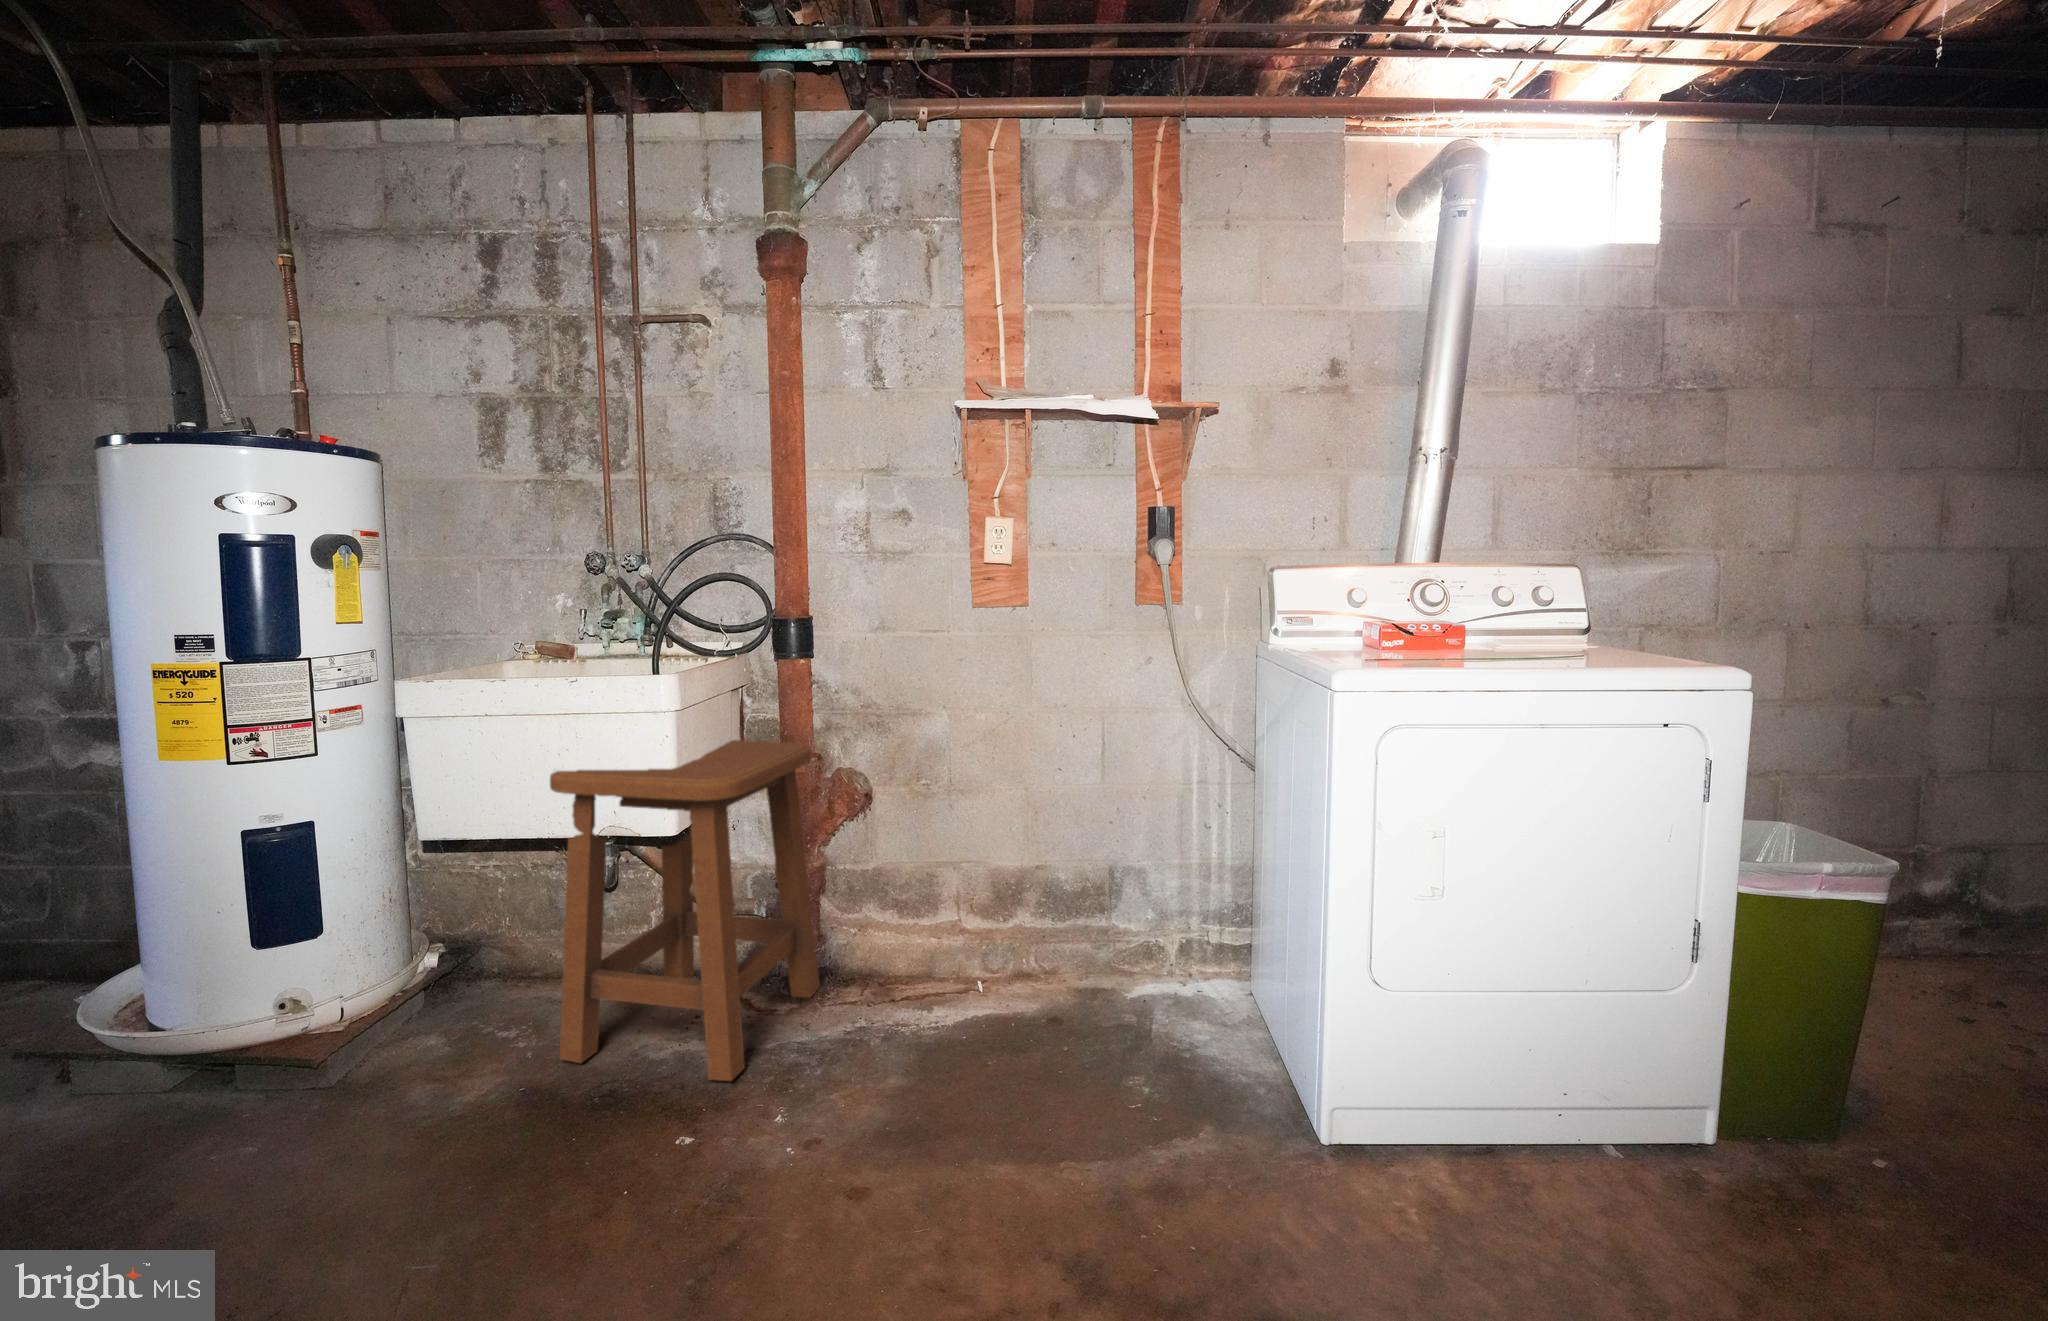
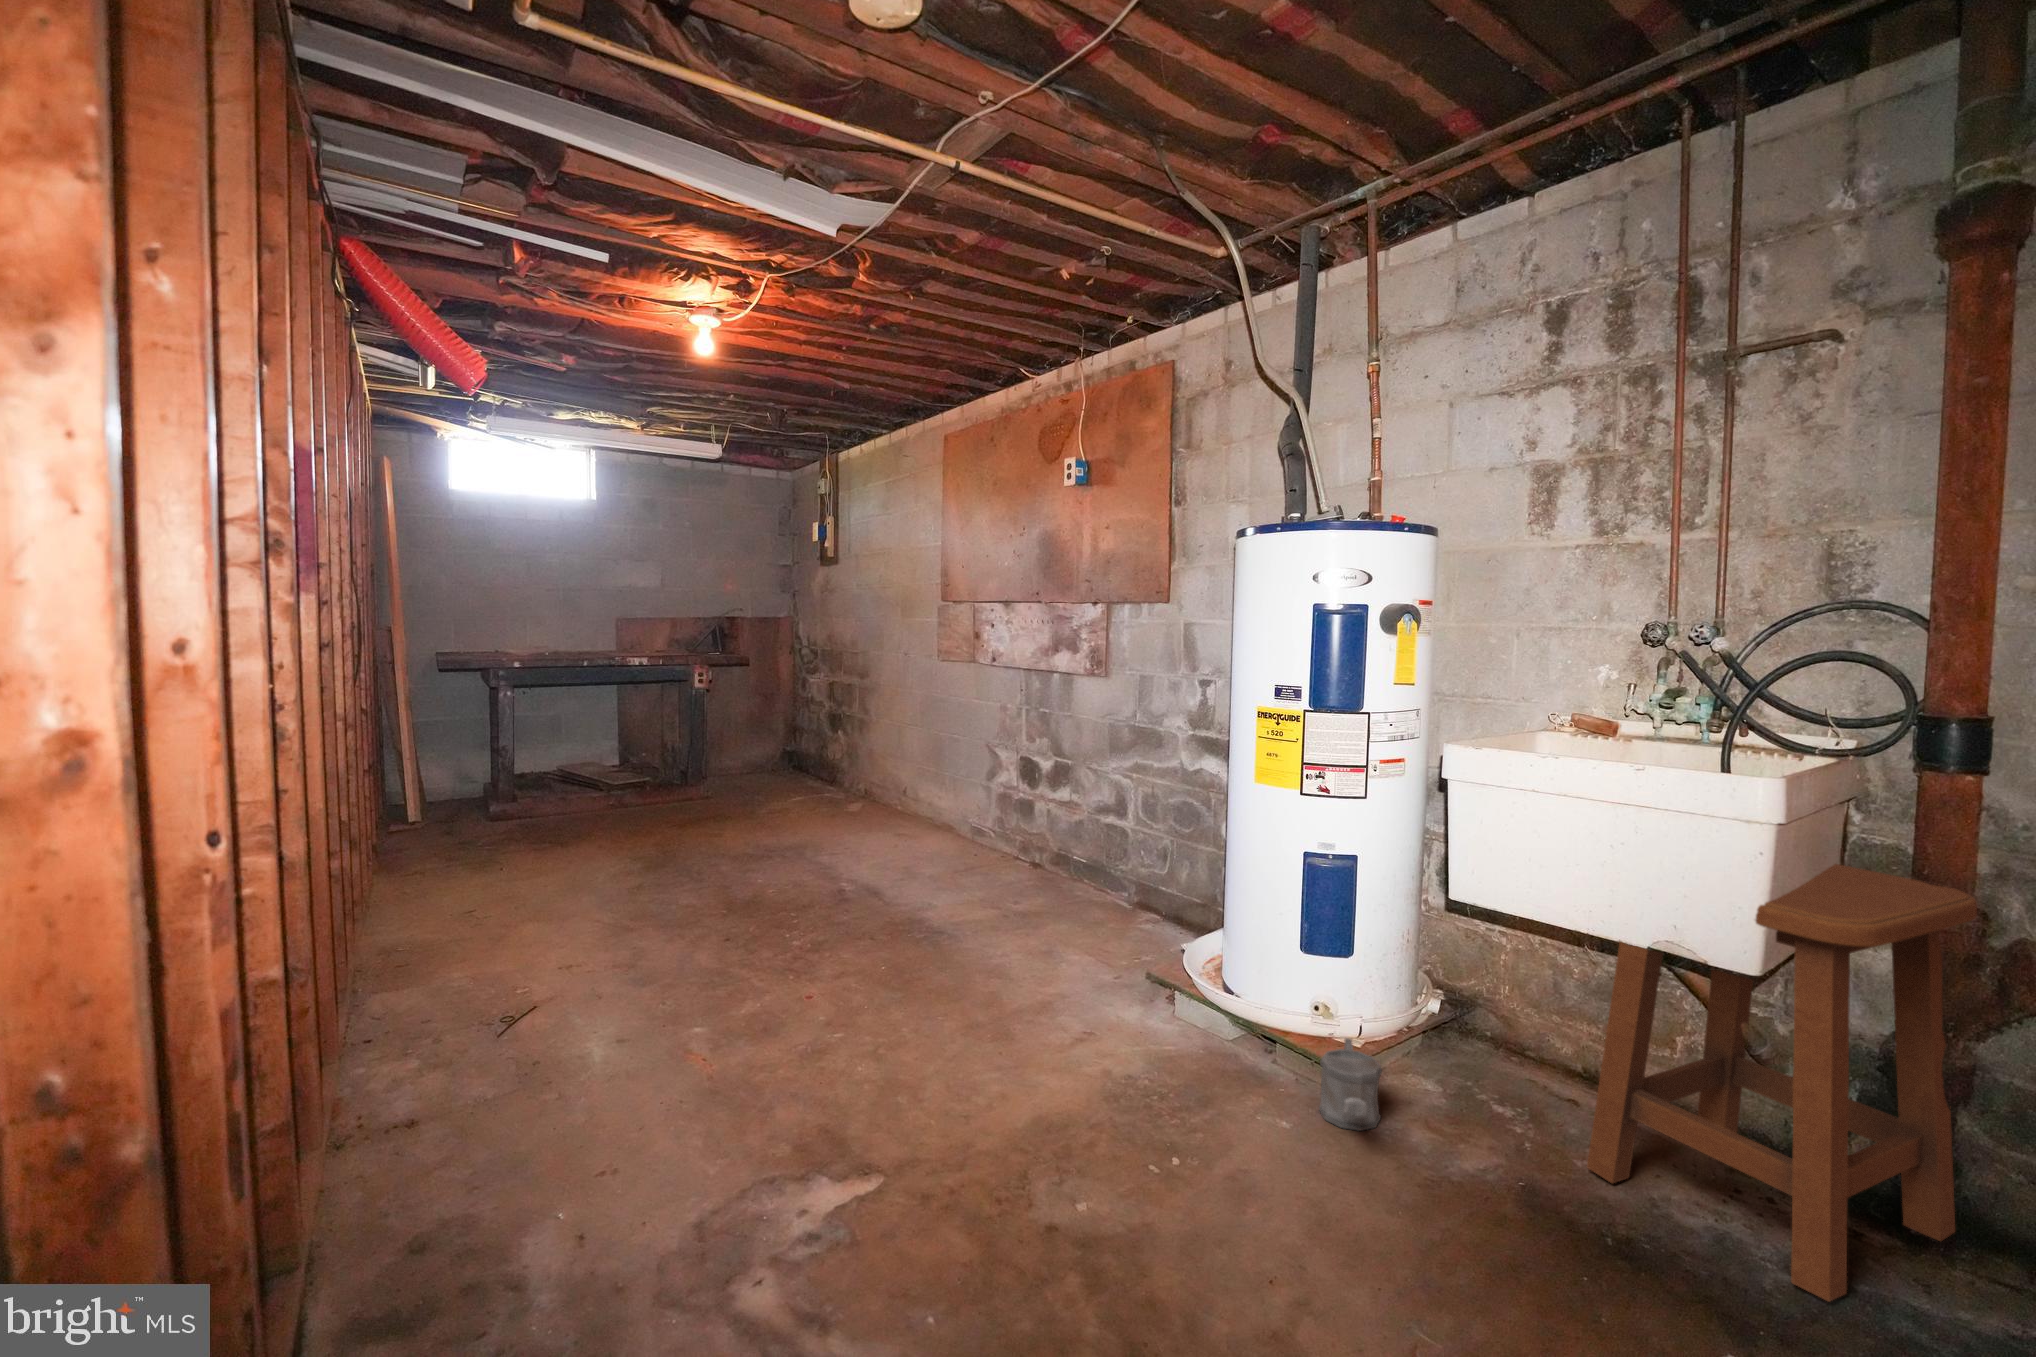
watering can: none [241,1032,336,1142] -> present [1319,1038,1382,1131]

